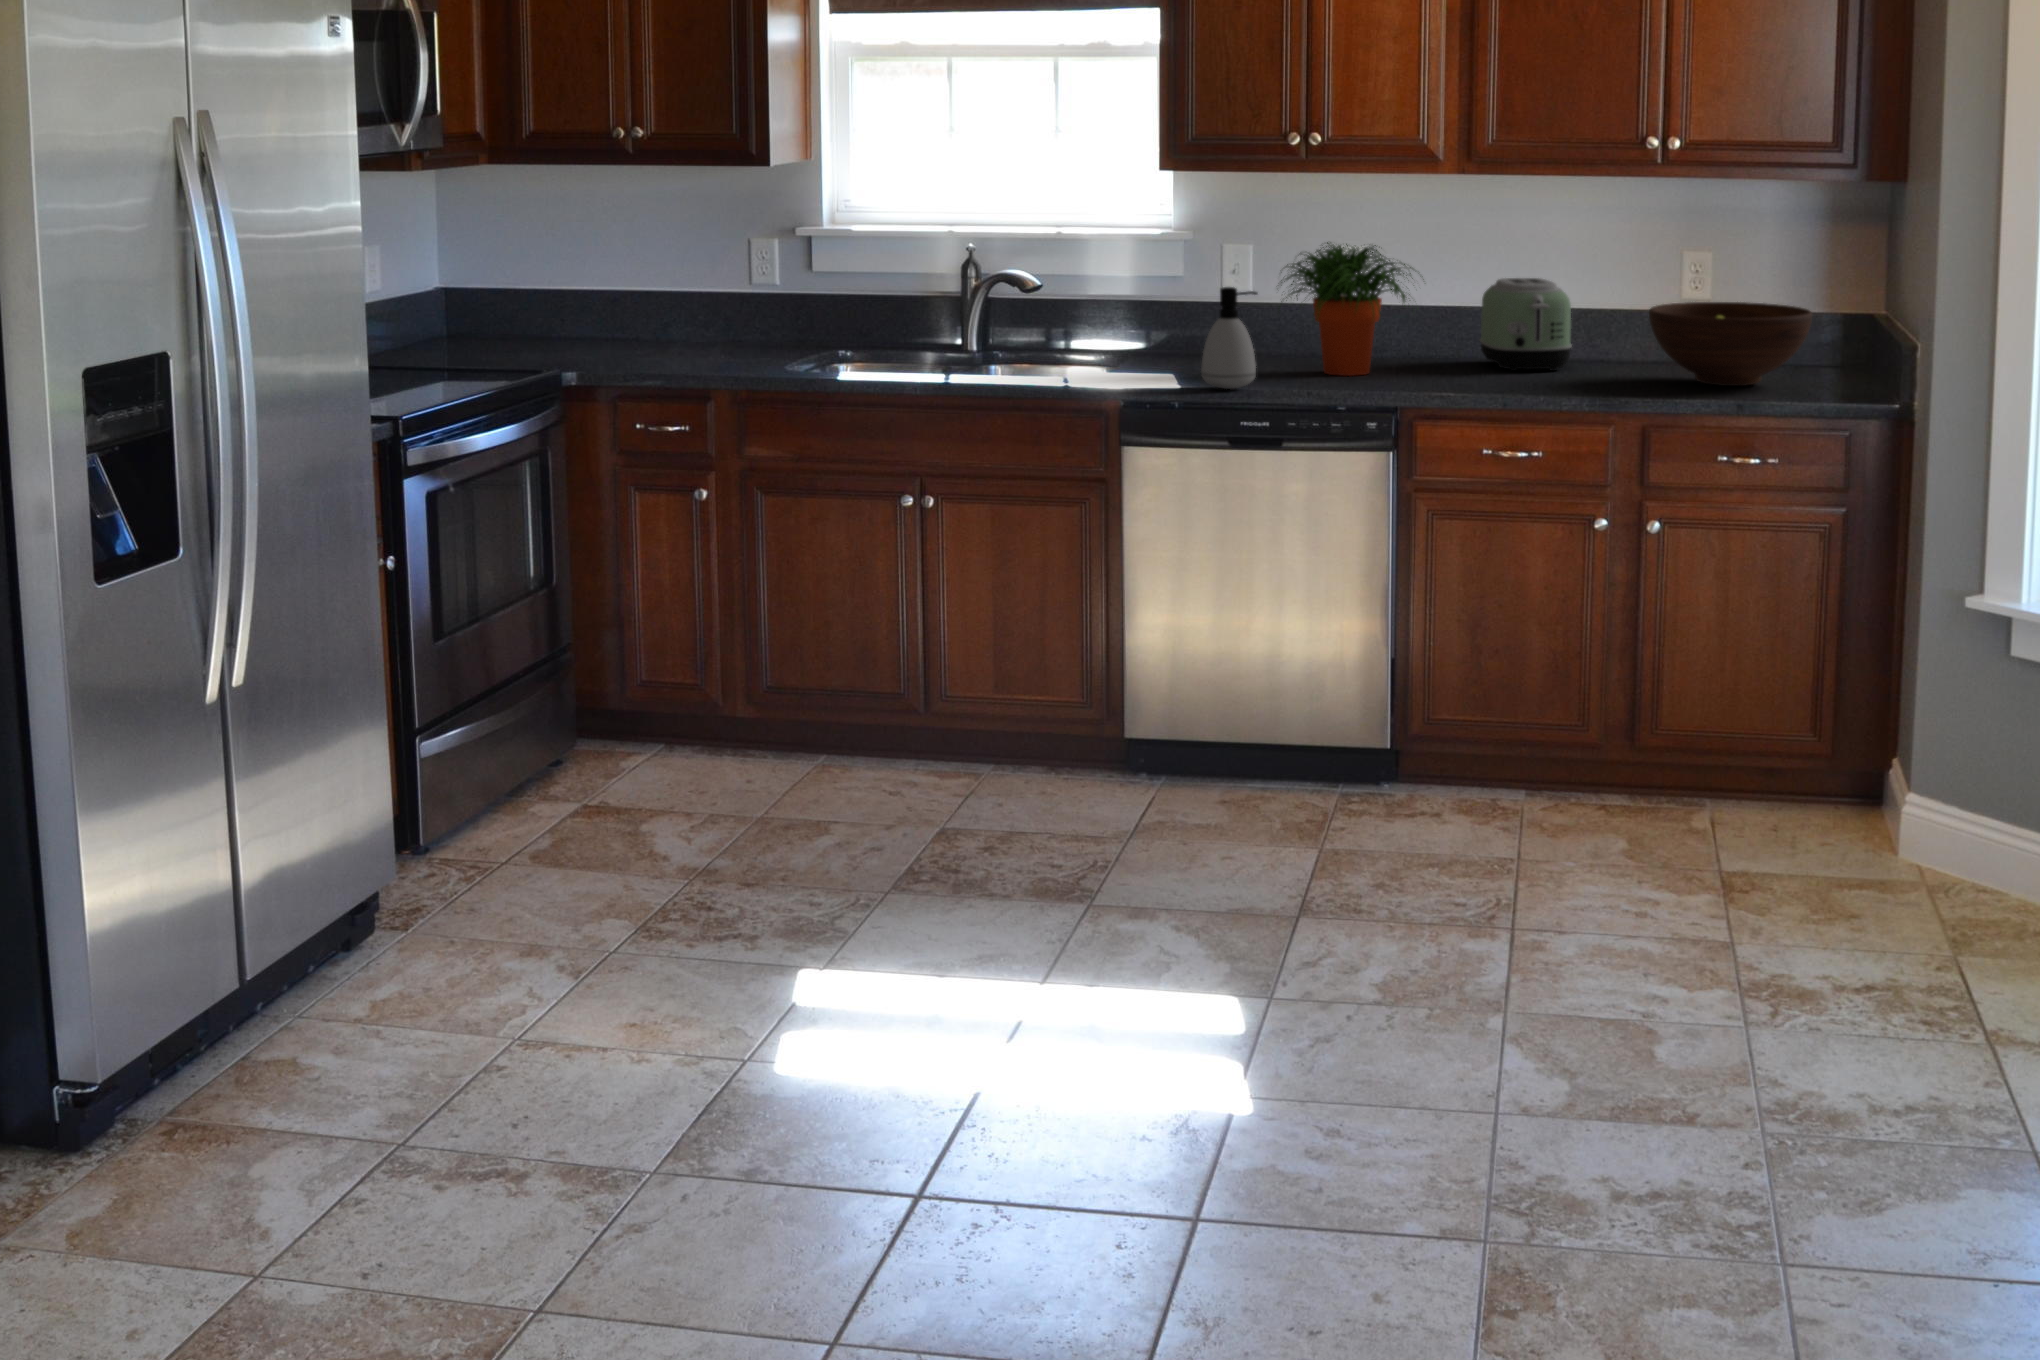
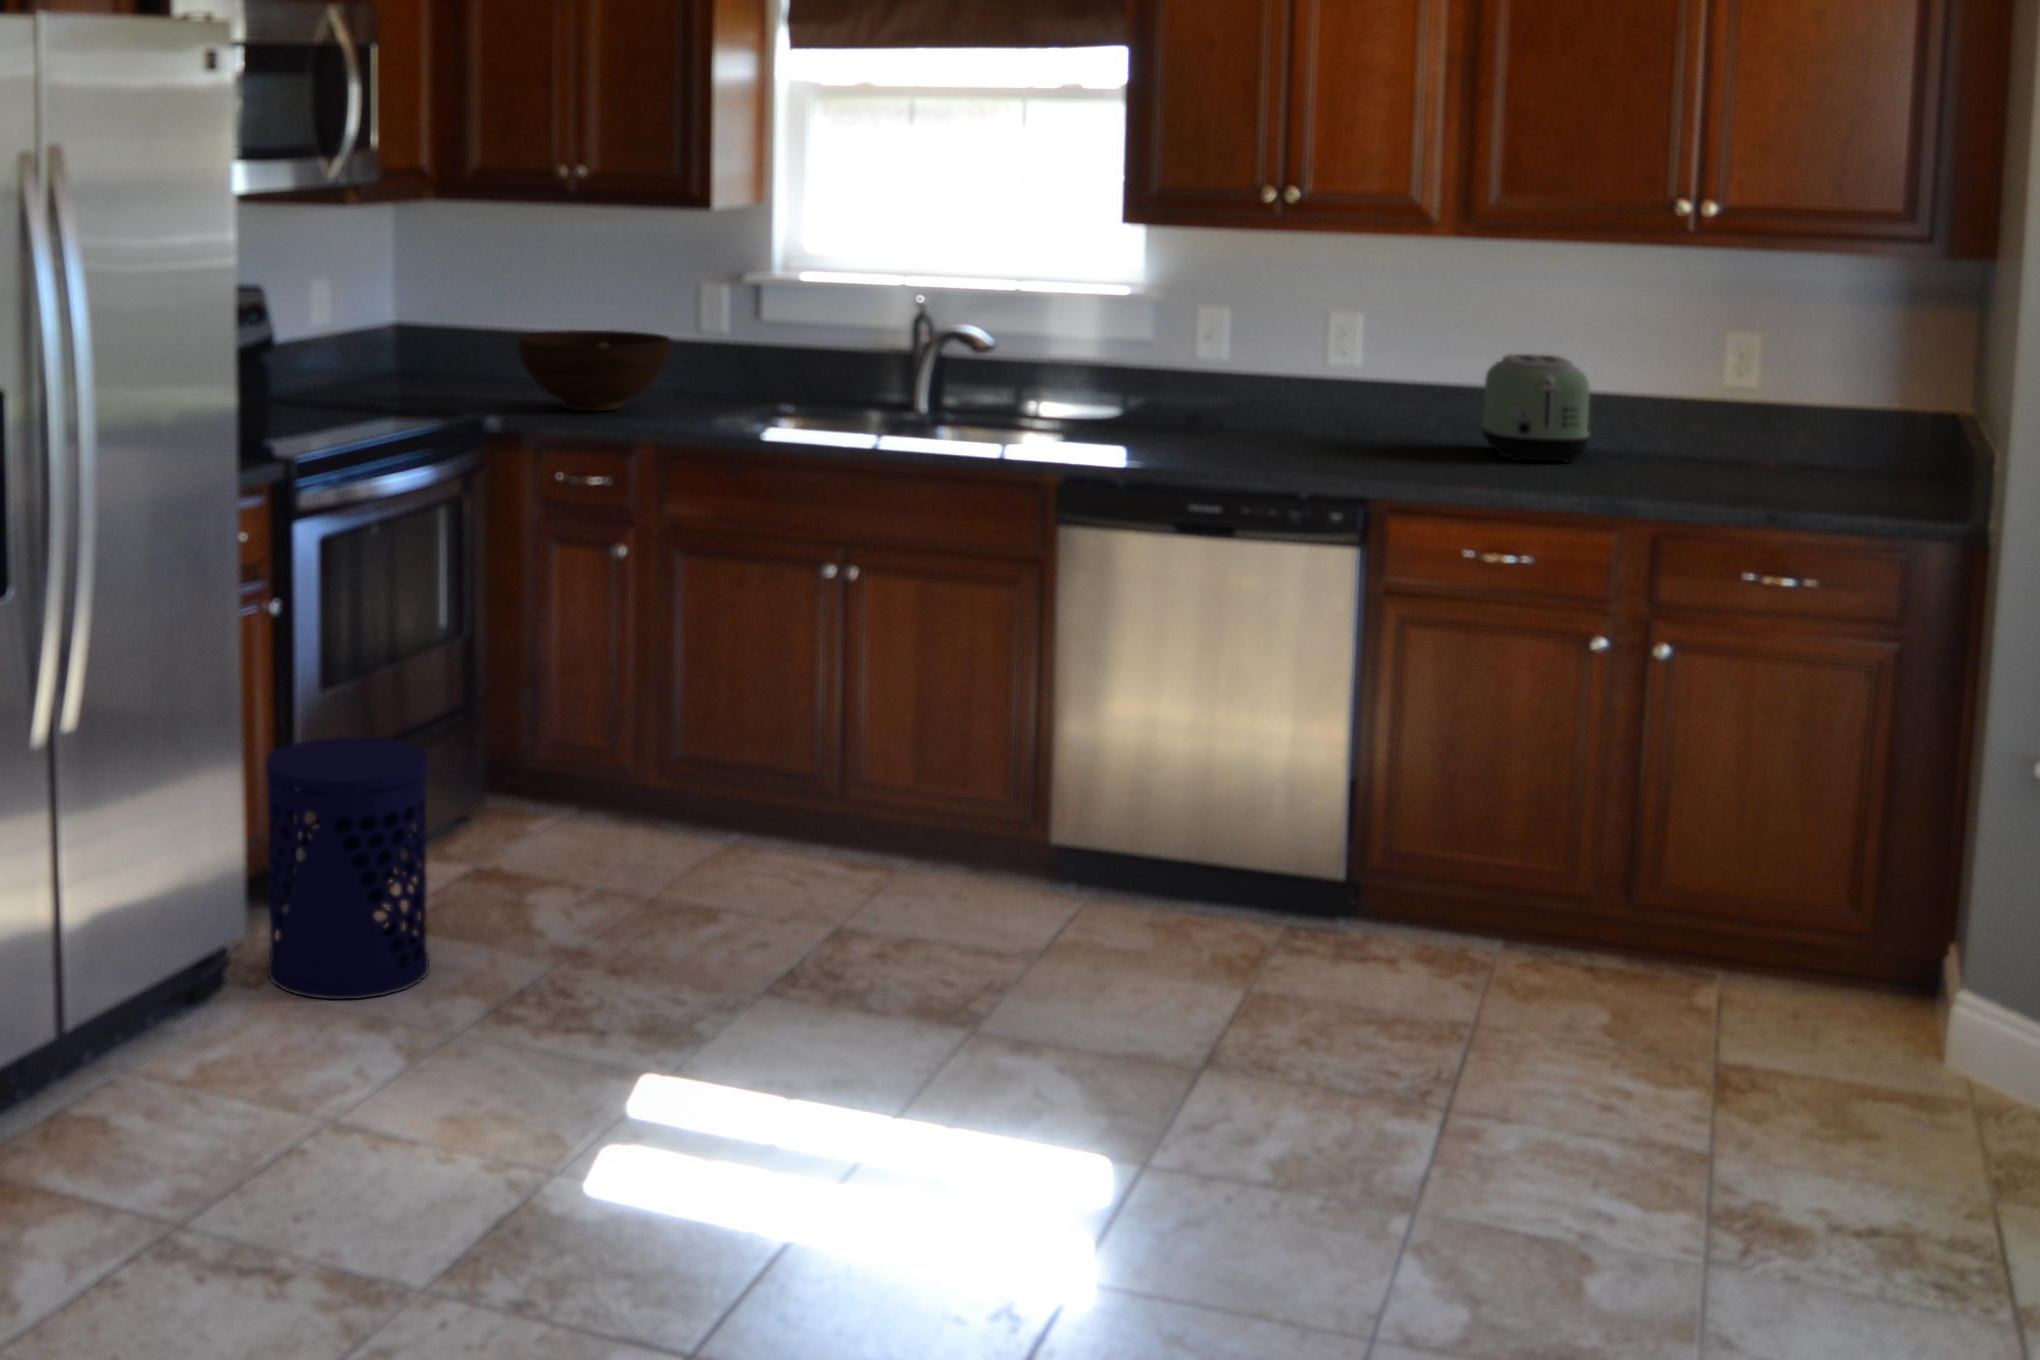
potted plant: present [1281,242,1424,376] -> none [1236,307,1414,457]
soap dispenser: present [1201,287,1257,389] -> none [1143,354,1209,467]
fruit bowl: present [1649,302,1812,386] -> present [517,330,671,411]
waste bin: none [399,687,570,938] -> present [266,737,429,999]

